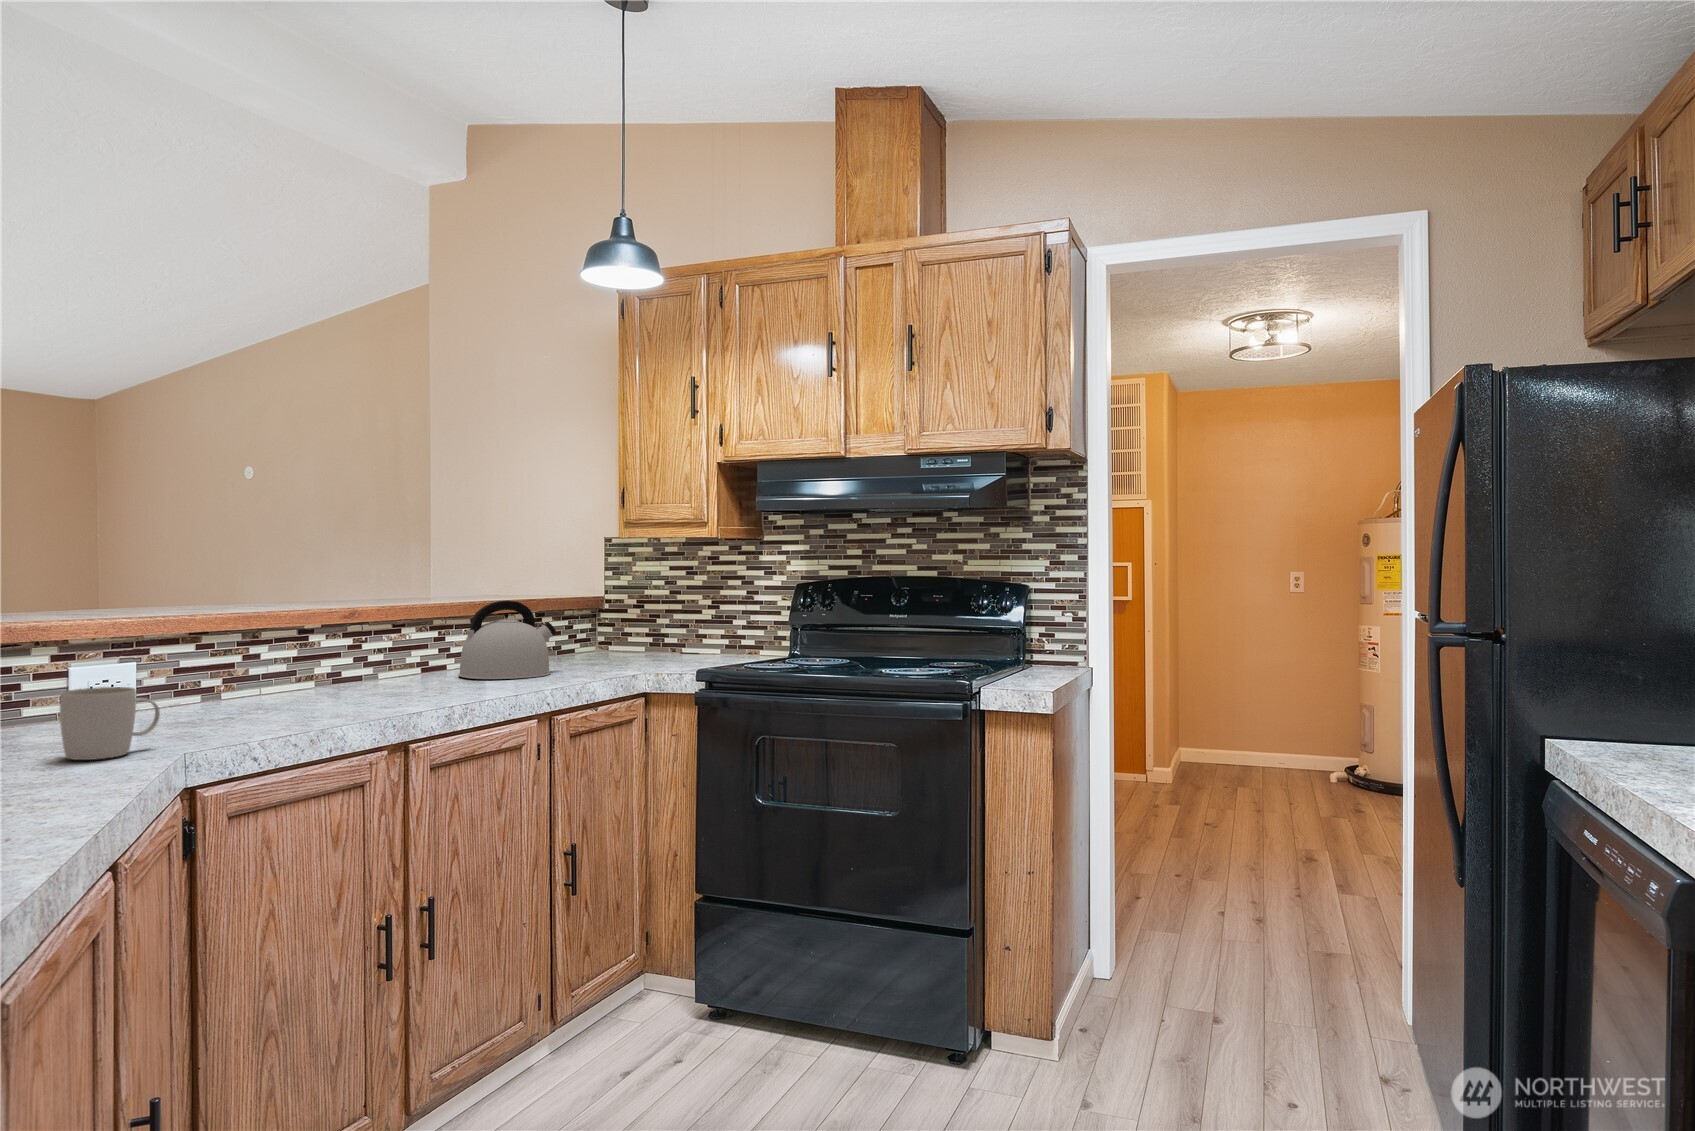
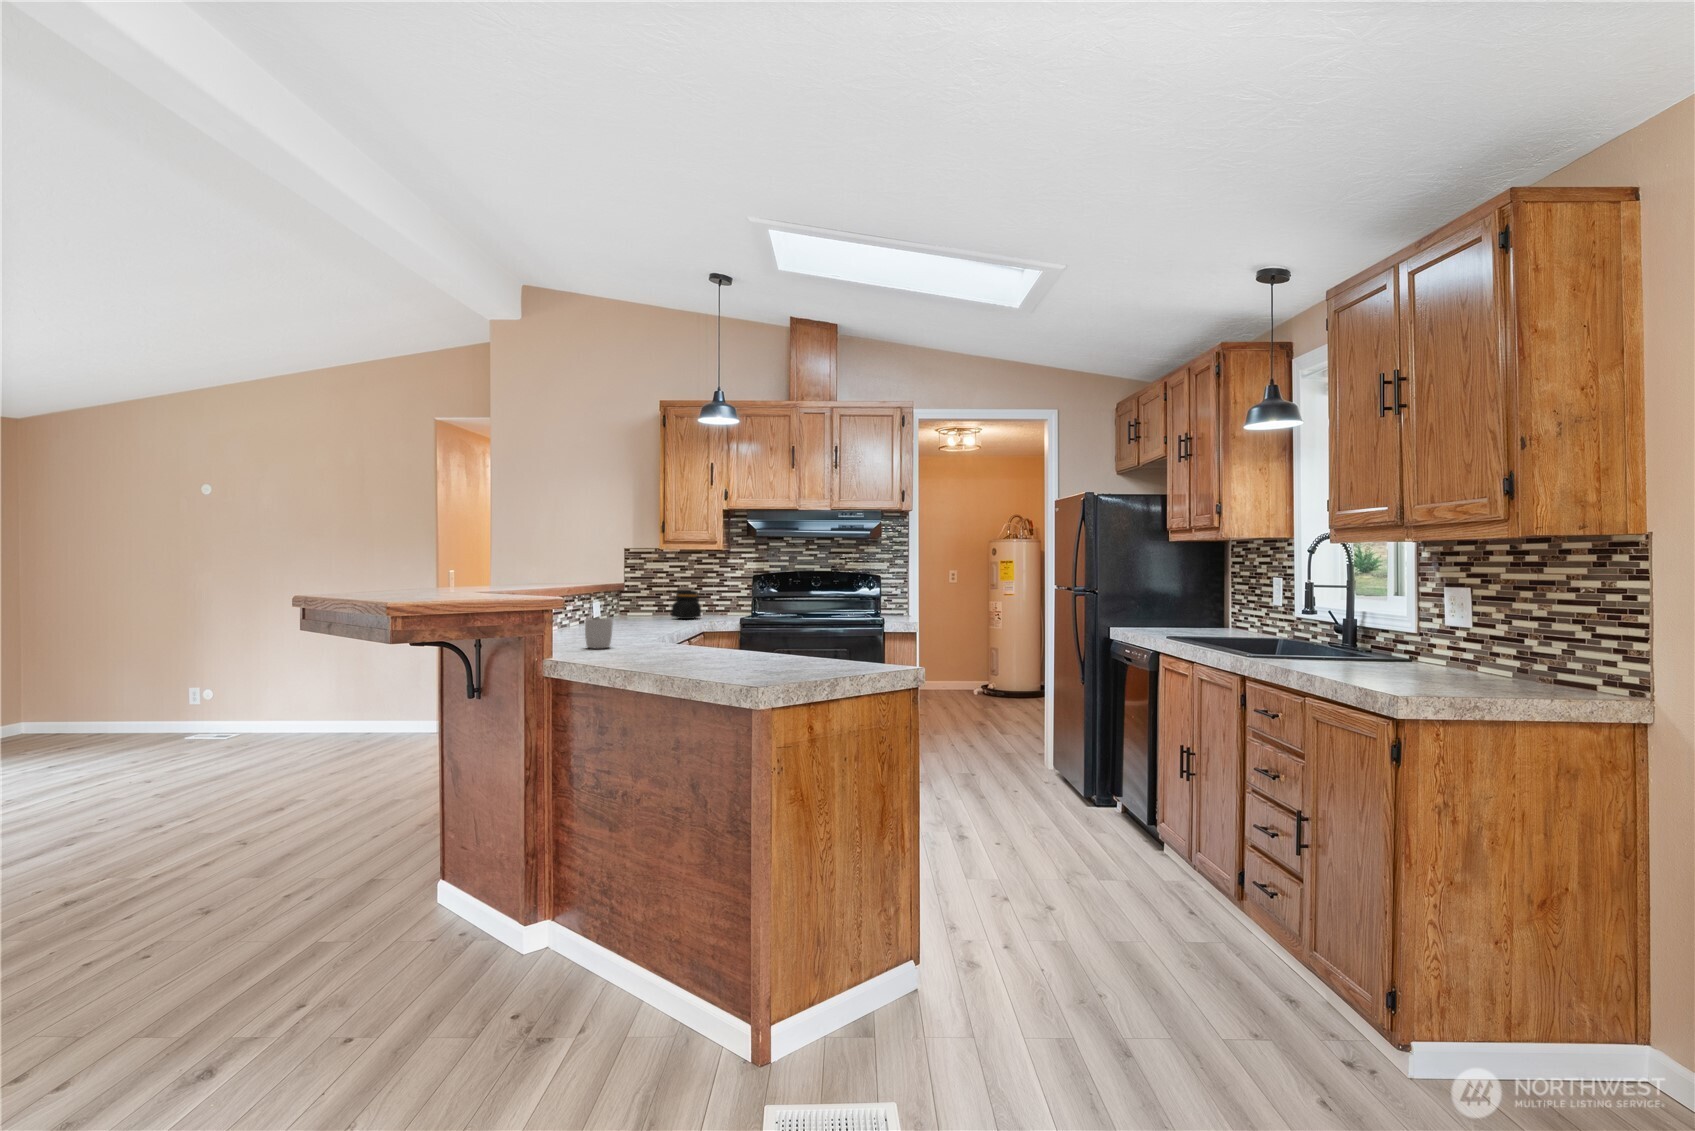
kettle: present [458,601,556,679] -> none [612,584,660,625]
jar: none [611,611,669,664] -> present [671,590,701,619]

